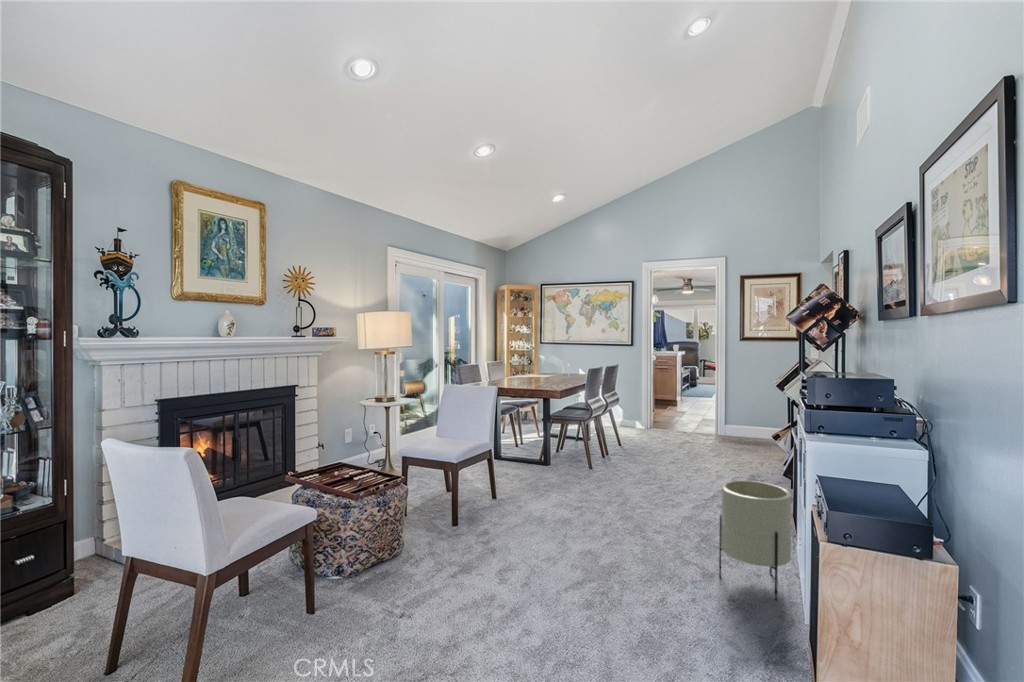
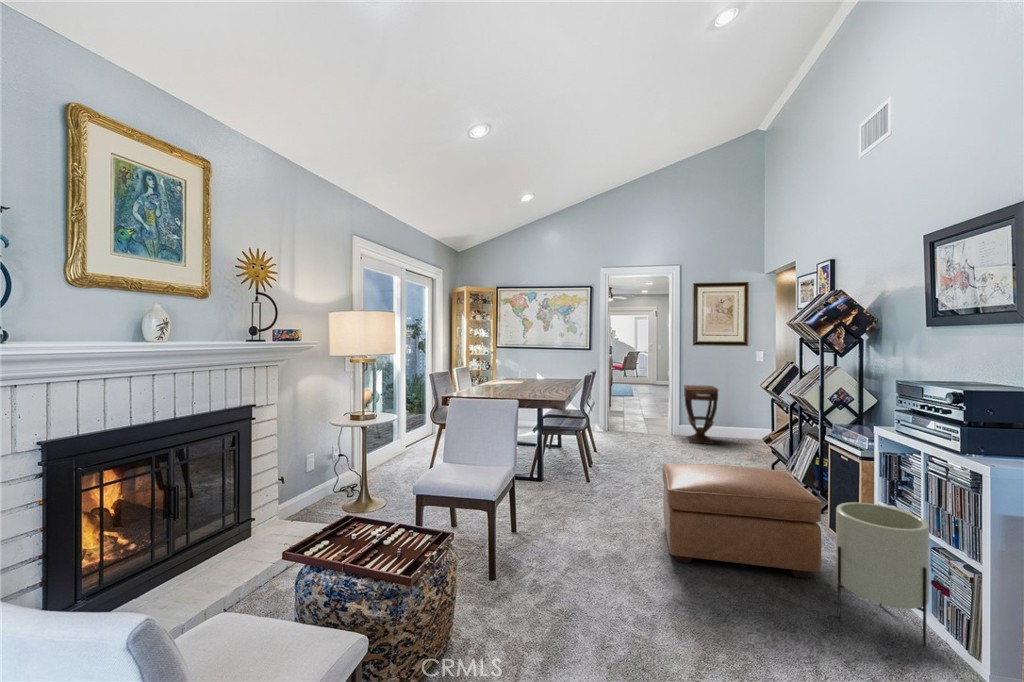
side table: none [725,384,758,446] -> present [684,385,718,444]
ottoman: none [608,449,740,550] -> present [662,463,821,578]

